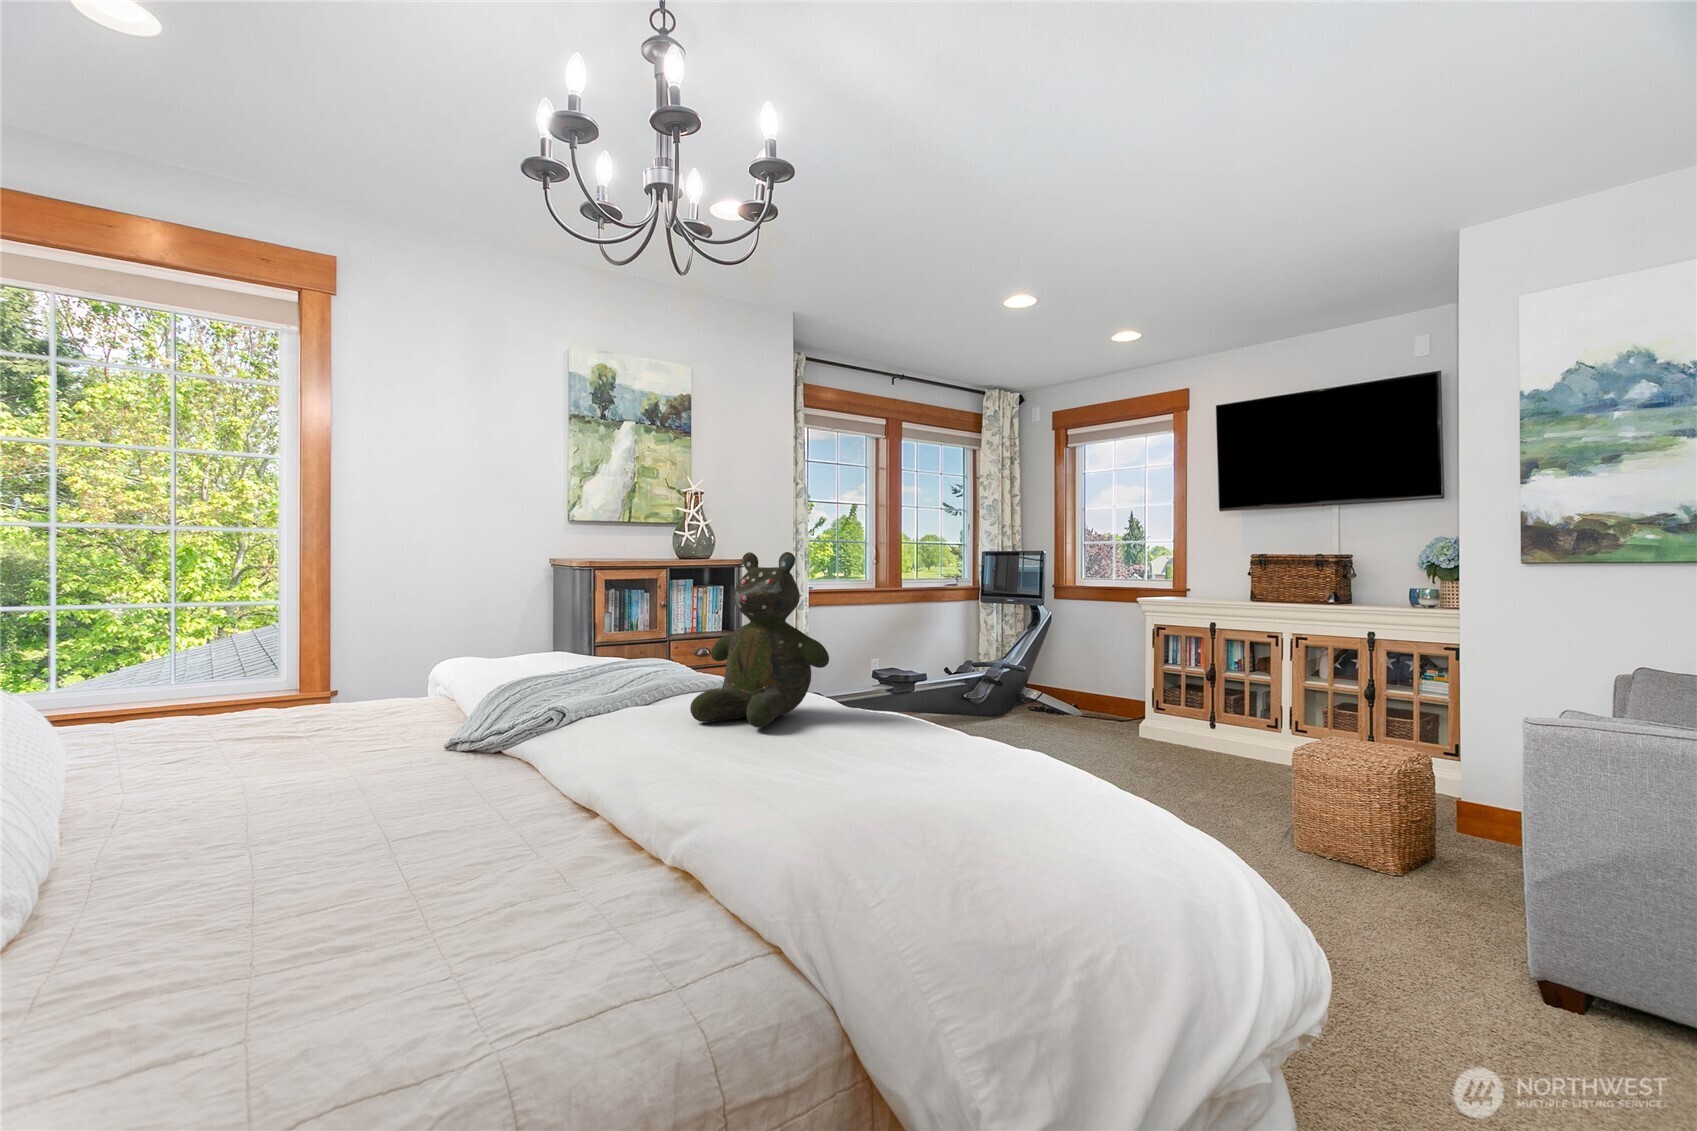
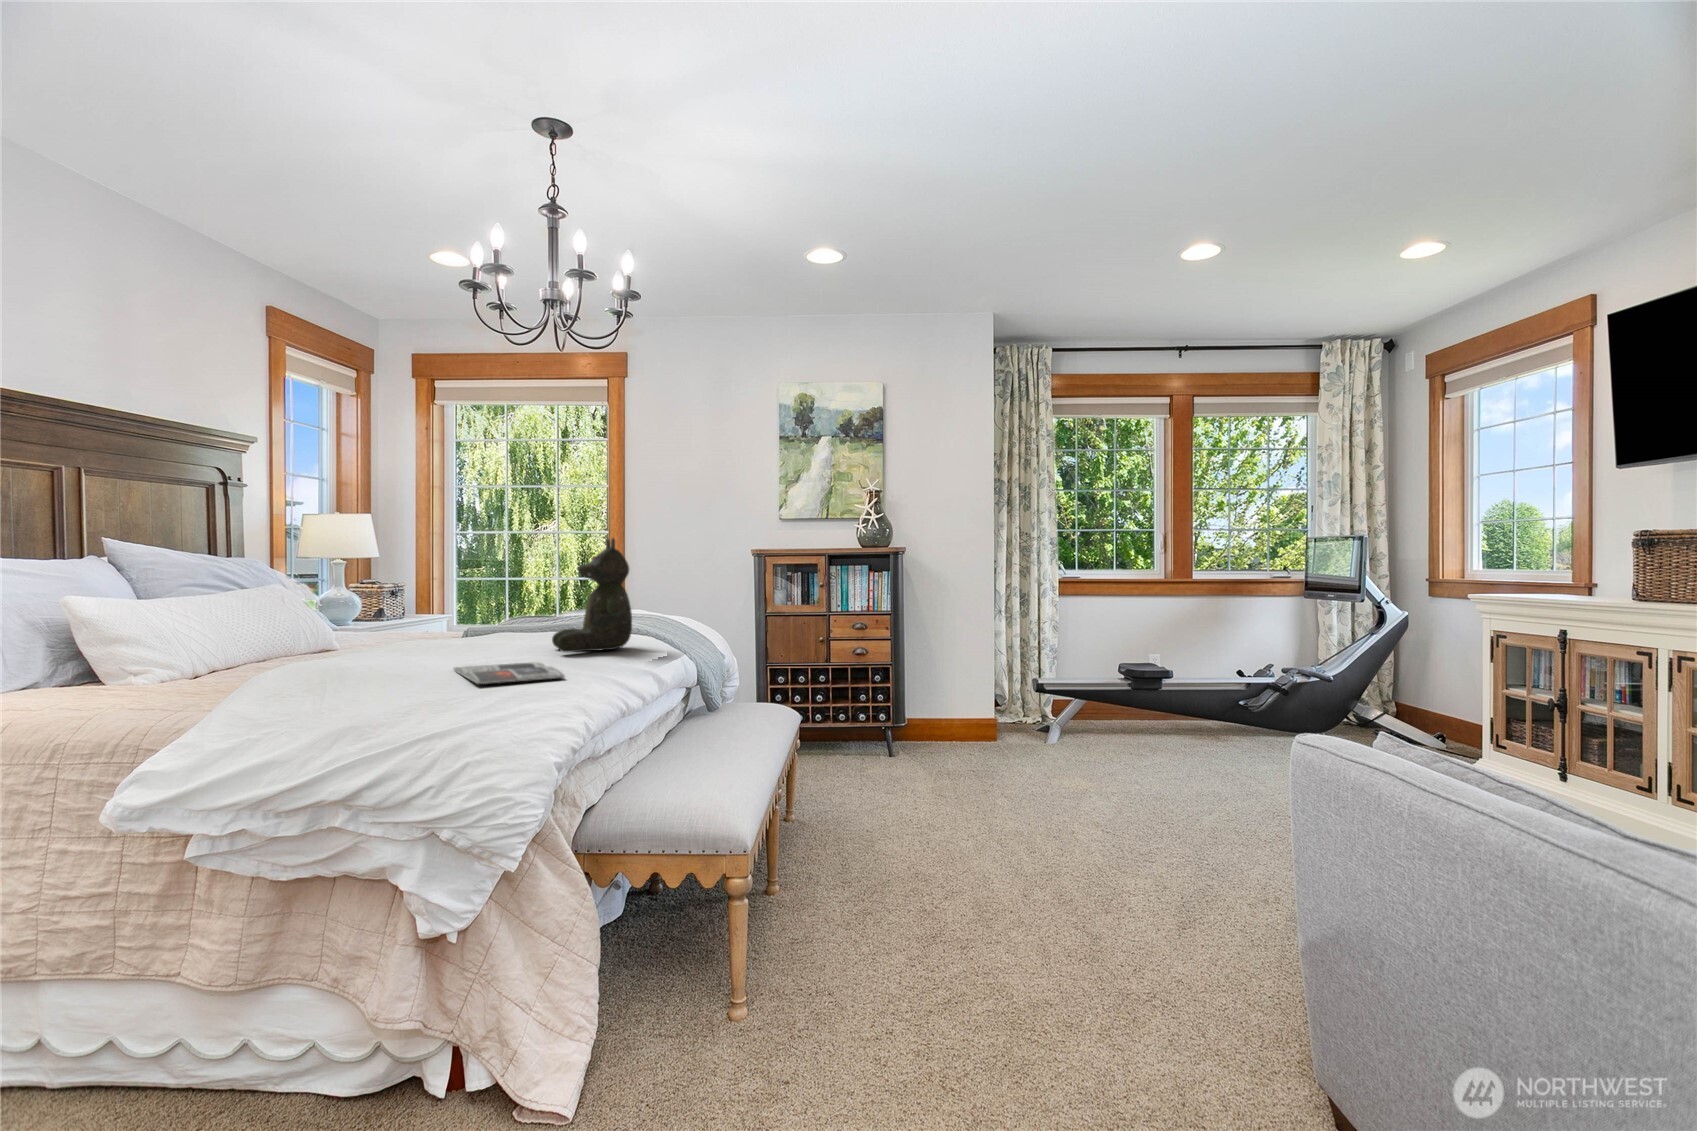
magazine: none [746,749,973,802] -> present [453,662,565,684]

